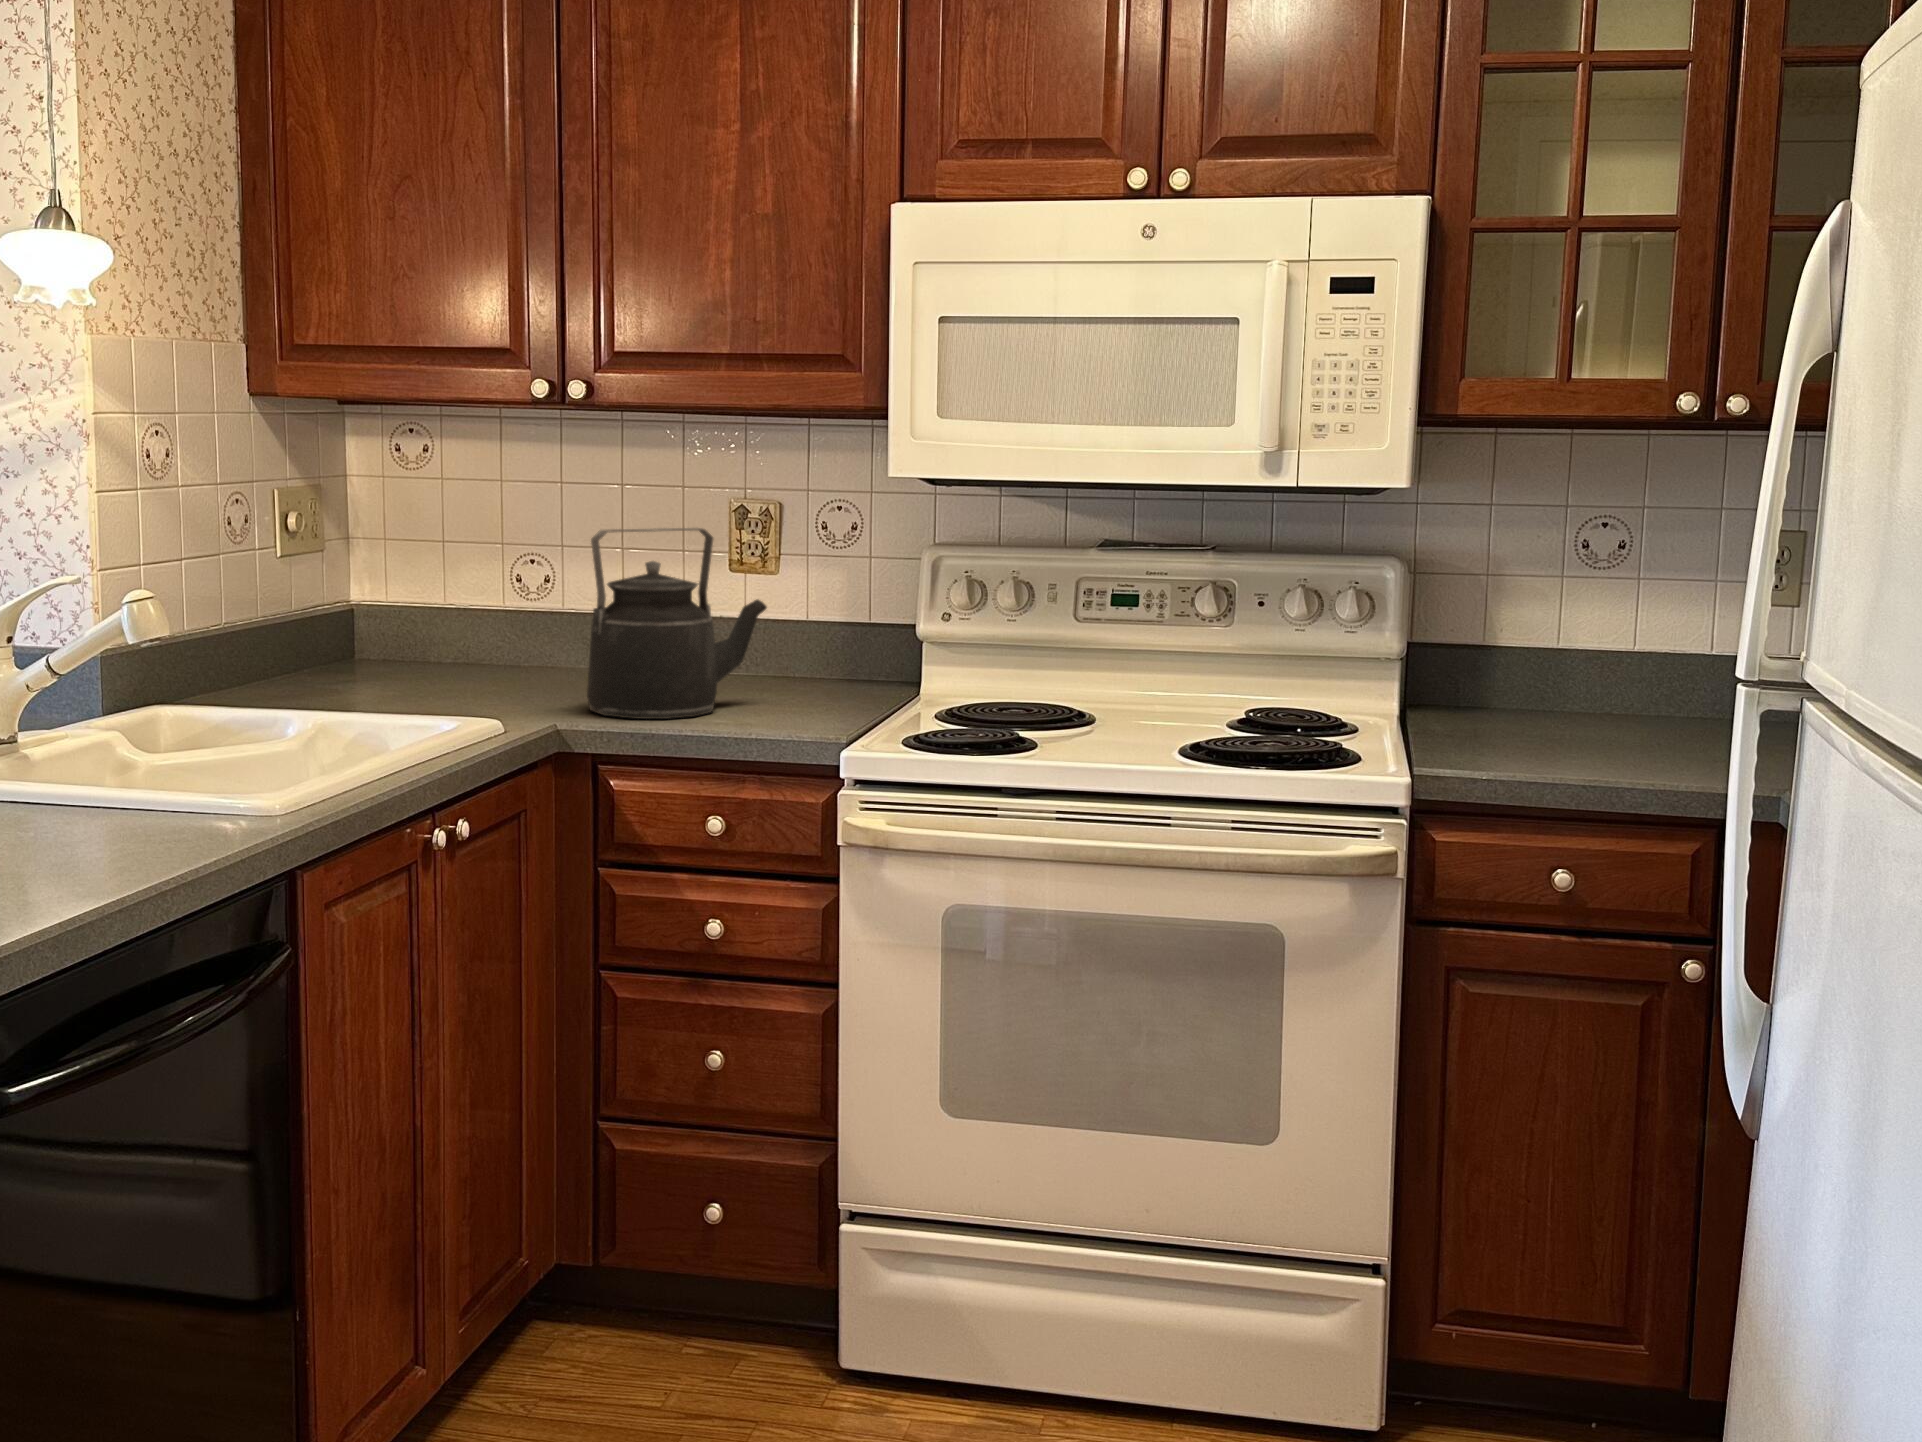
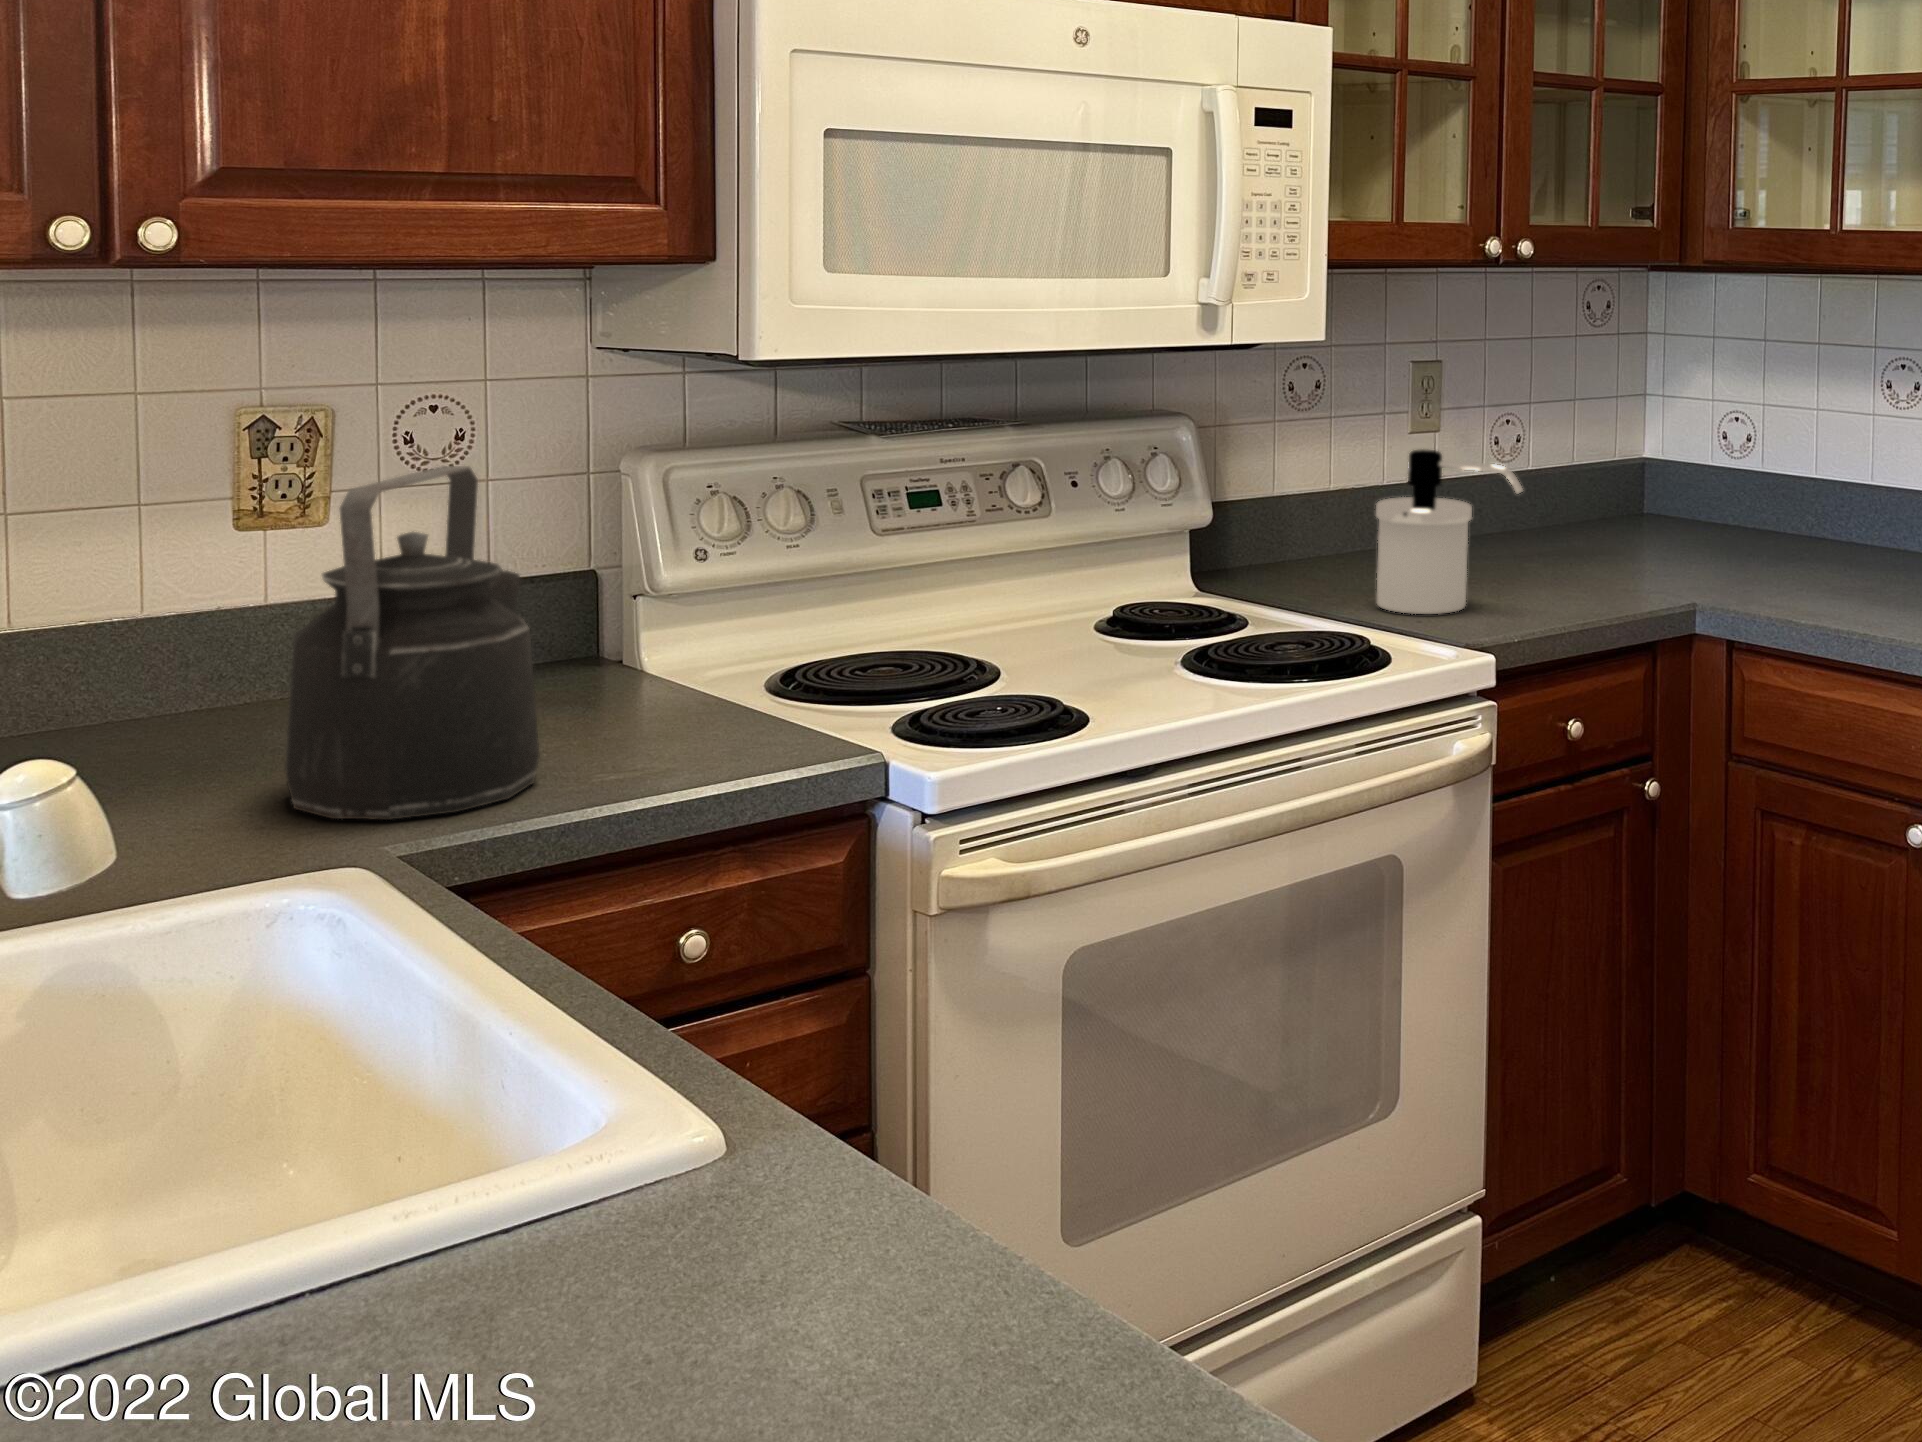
soap dispenser: none [1483,600,1590,757] -> present [1376,450,1523,614]

